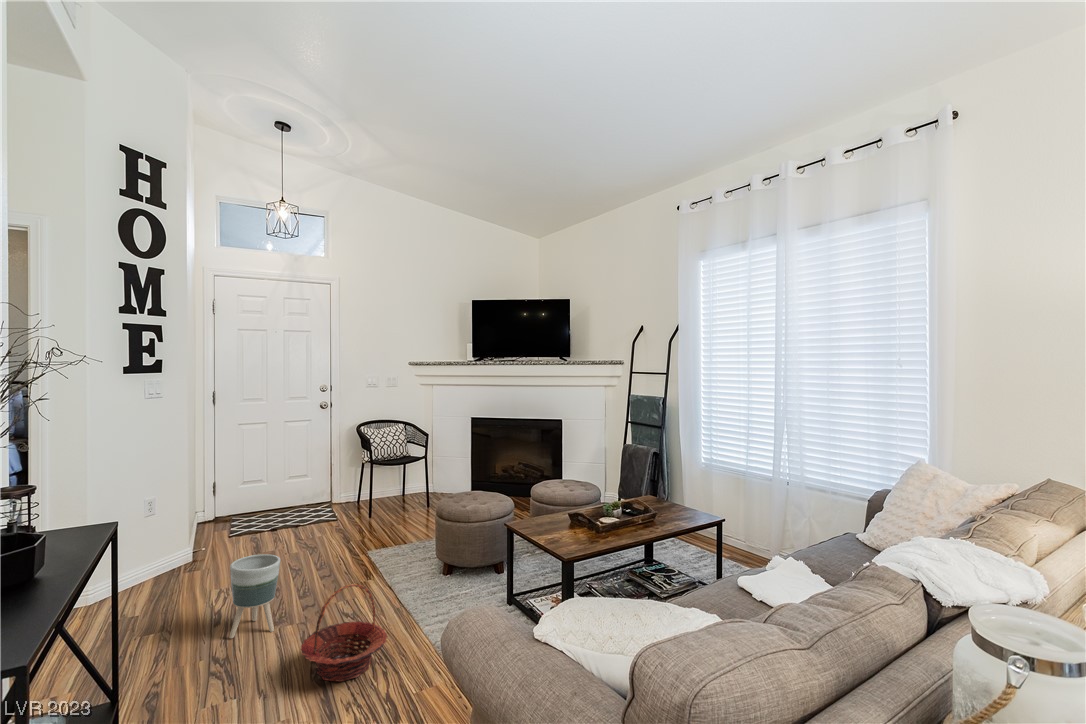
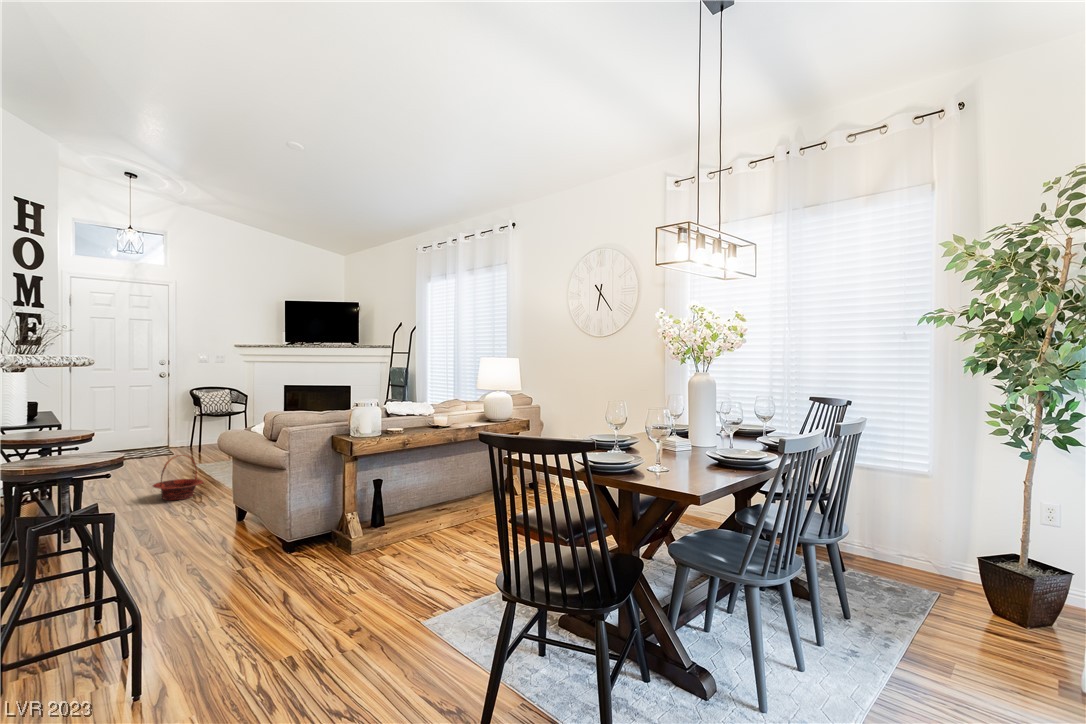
planter: present [229,554,281,638] -> none [104,450,137,493]

